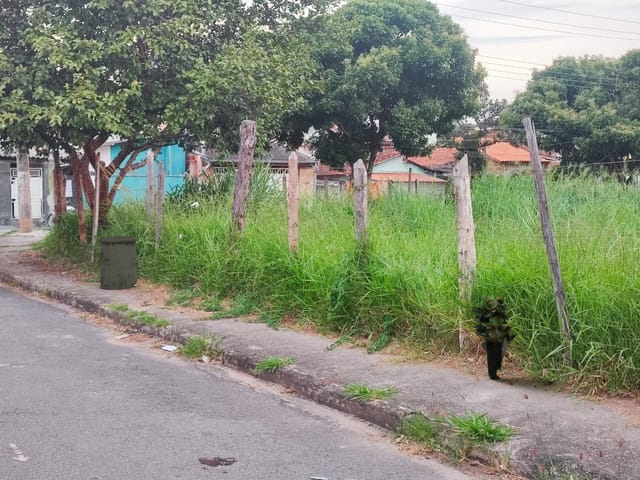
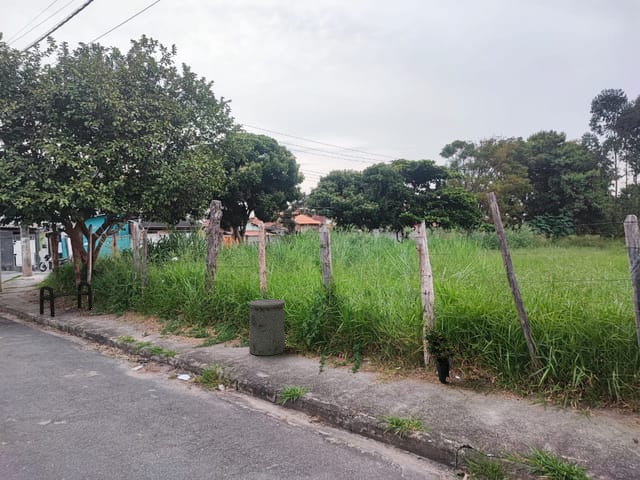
bench: none [34,236,100,280] -> present [40,282,92,317]
trash can: present [99,236,138,289] -> present [249,299,285,356]

